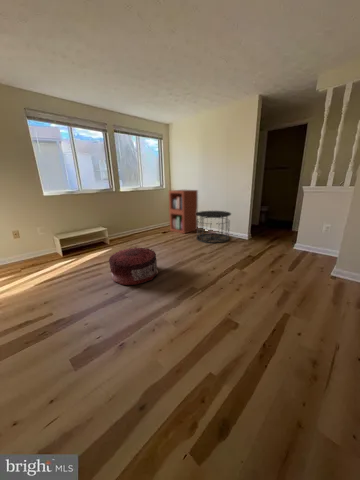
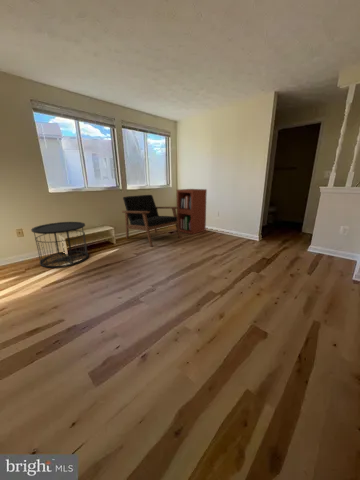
armchair: none [115,196,173,246] -> present [122,195,181,246]
side table: present [196,211,231,243] -> present [31,222,88,268]
pouf: present [109,247,158,285] -> none [121,248,172,289]

